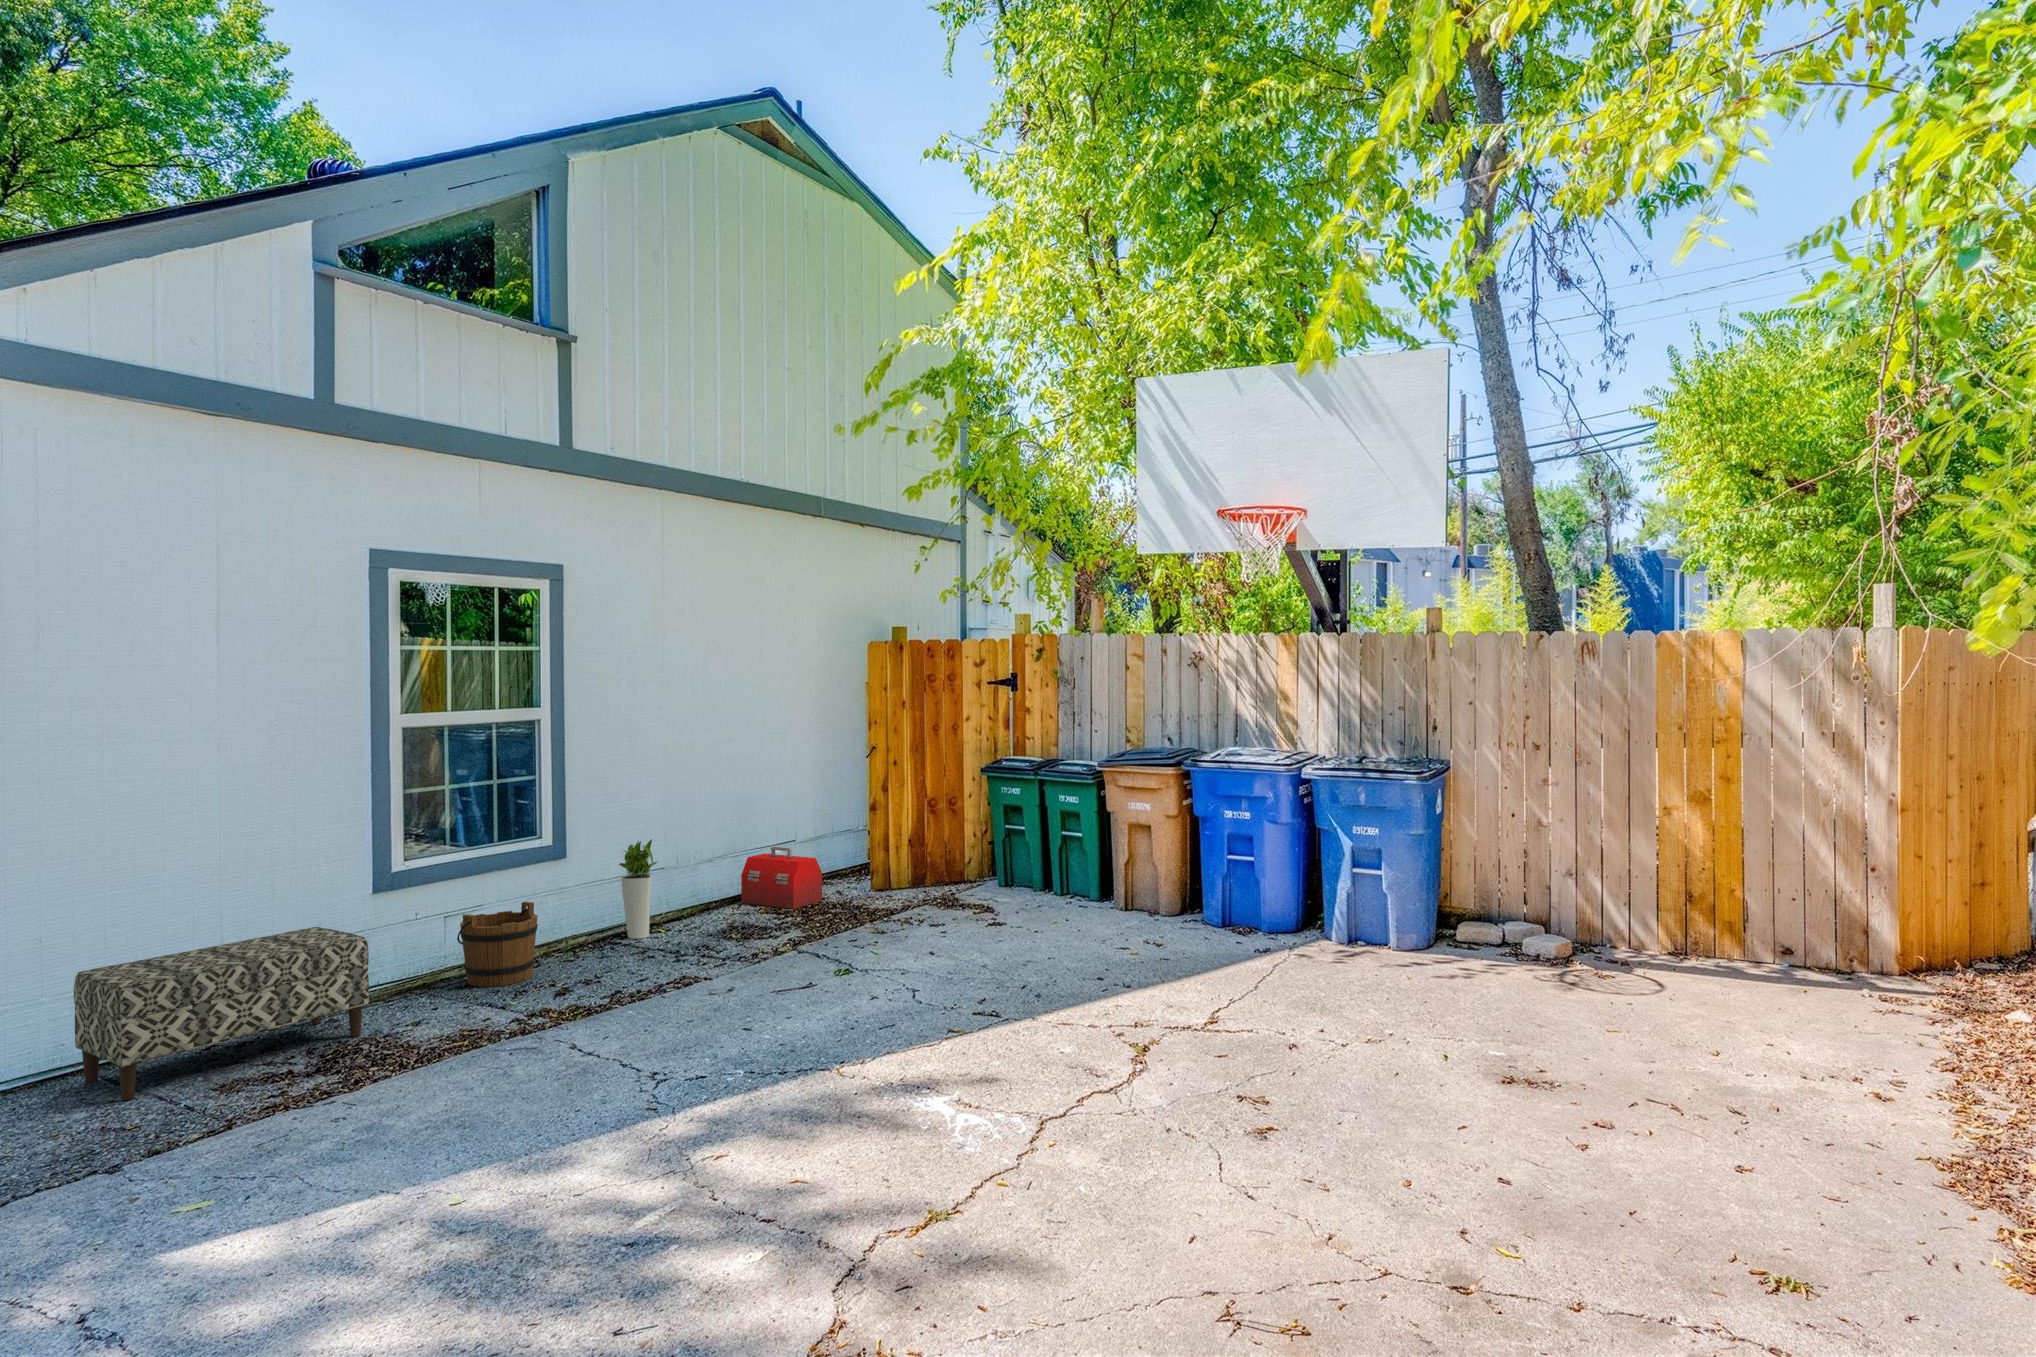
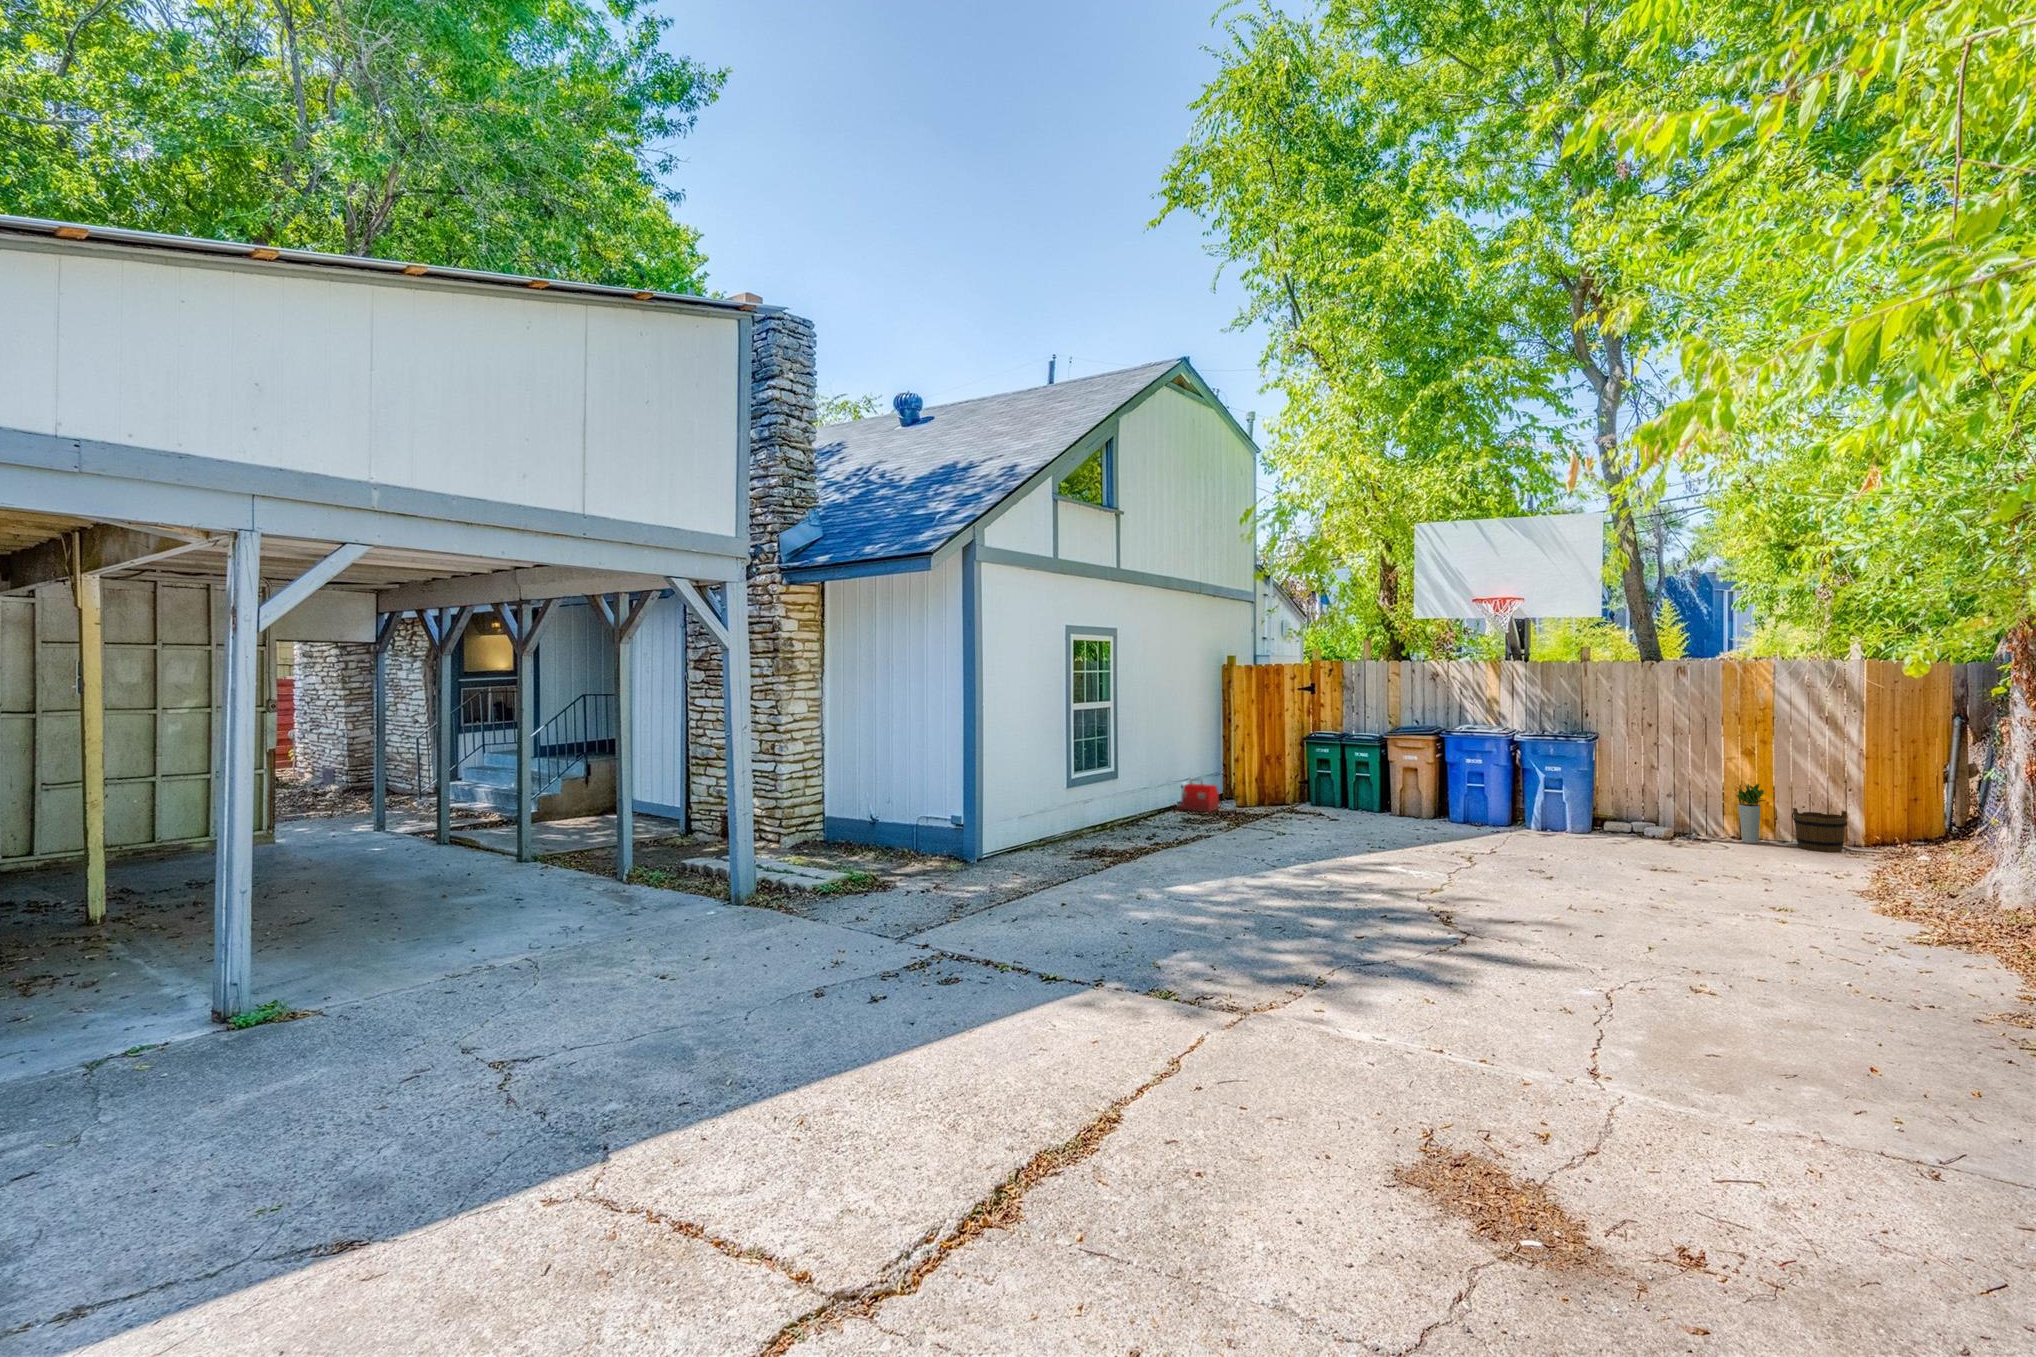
planter: present [619,839,657,939] -> present [1735,784,1765,843]
bucket: present [457,902,538,987] -> present [1792,808,1847,852]
bench: present [74,927,369,1101] -> none [994,805,1088,868]

